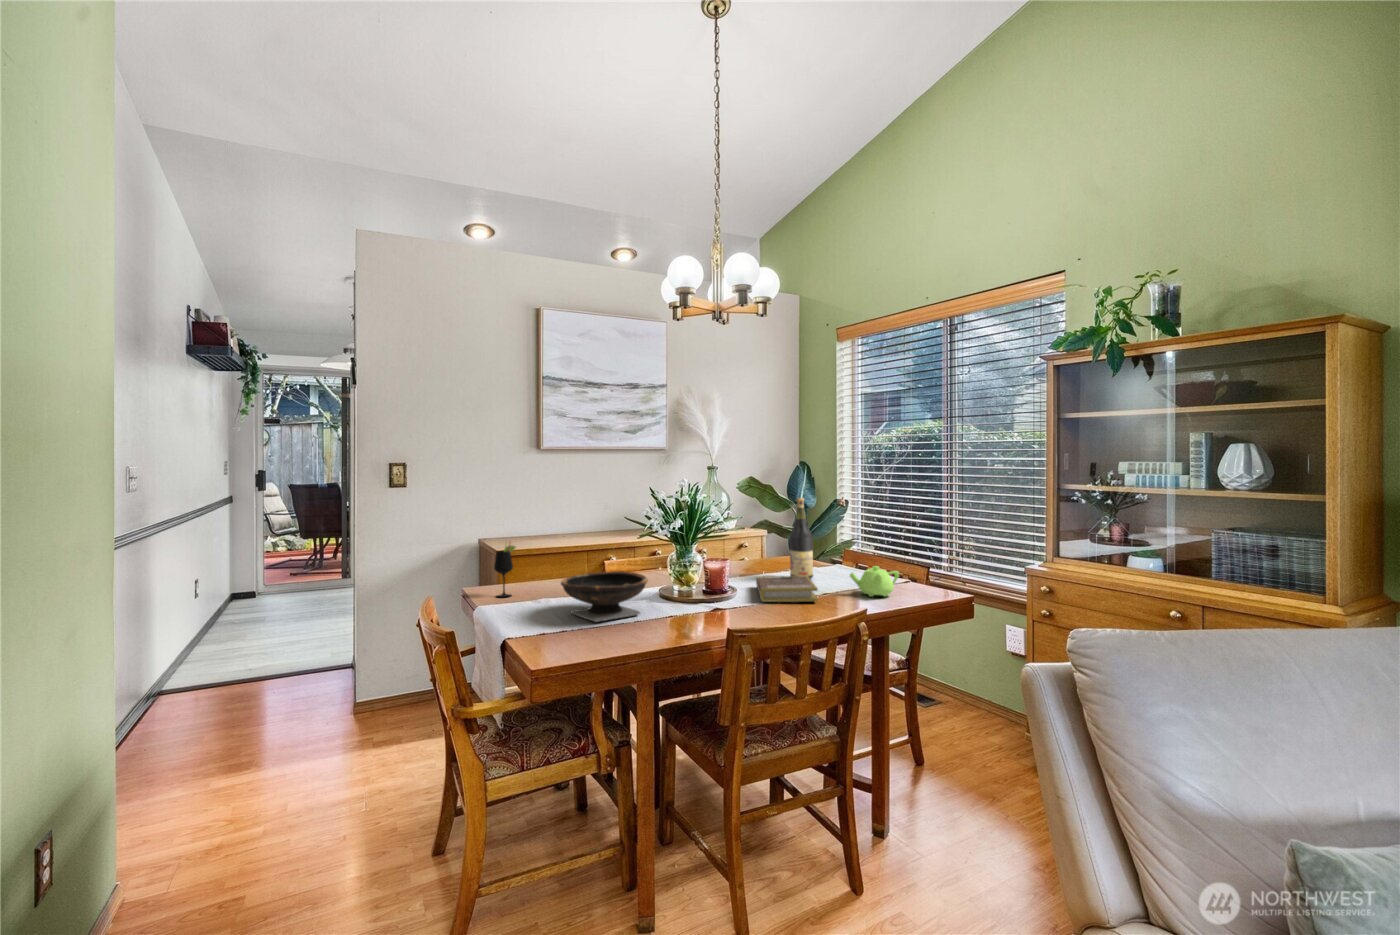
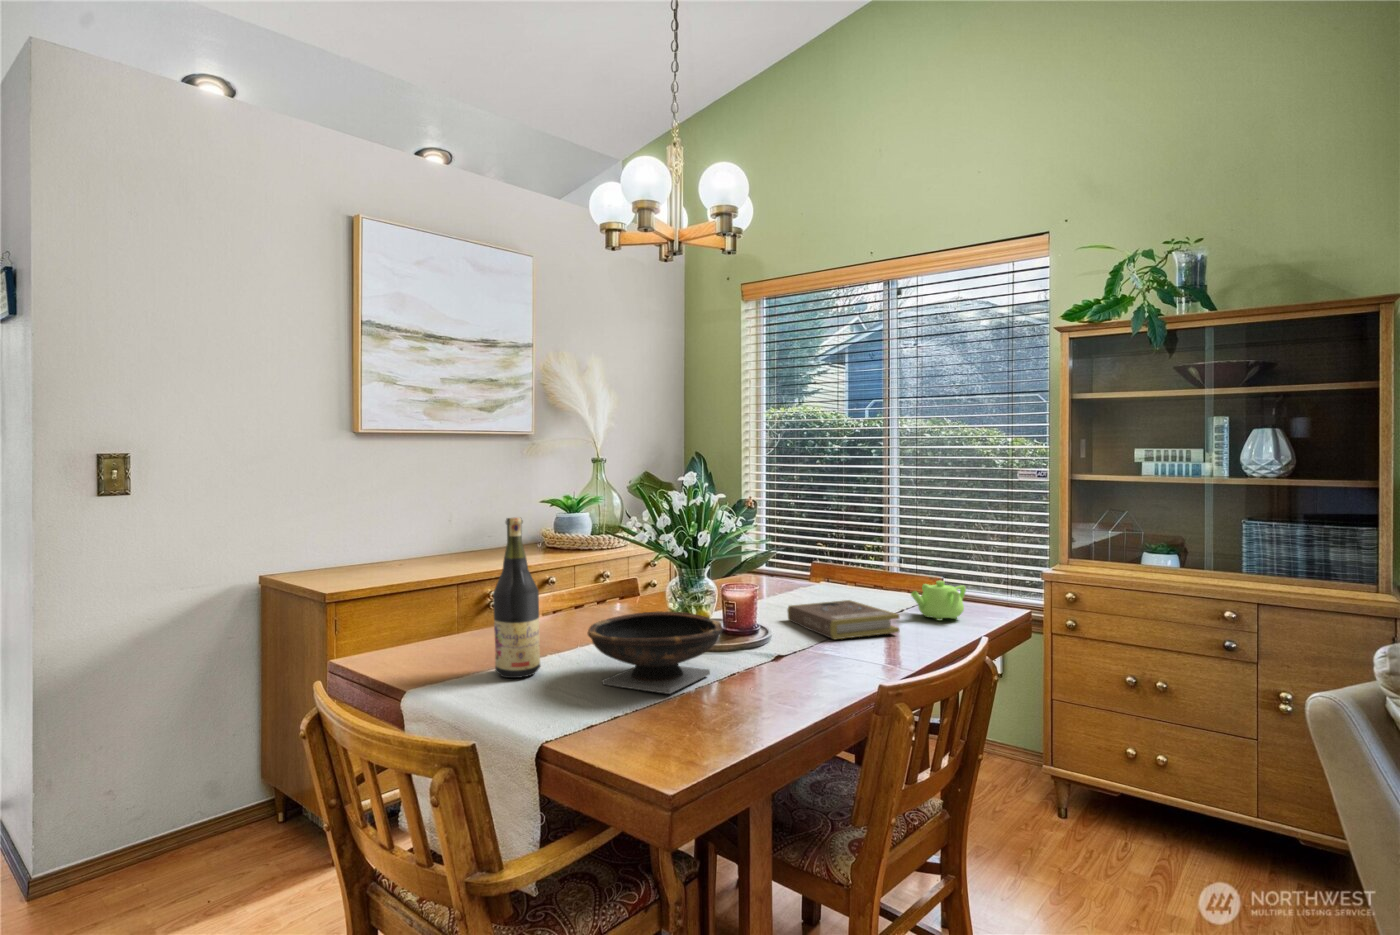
wine bottle: present [789,498,813,579] -> present [493,517,540,678]
wine glass: present [494,544,515,597] -> none [429,575,465,670]

